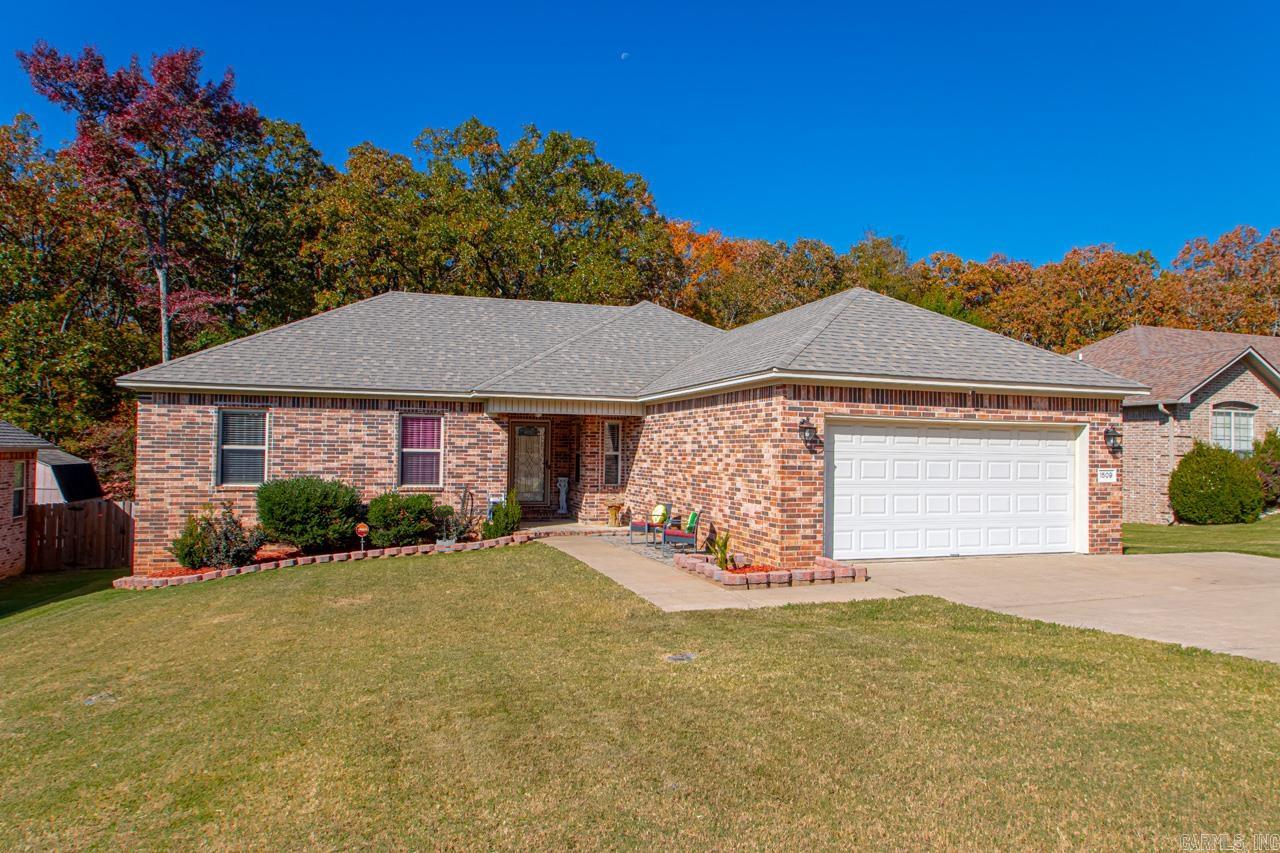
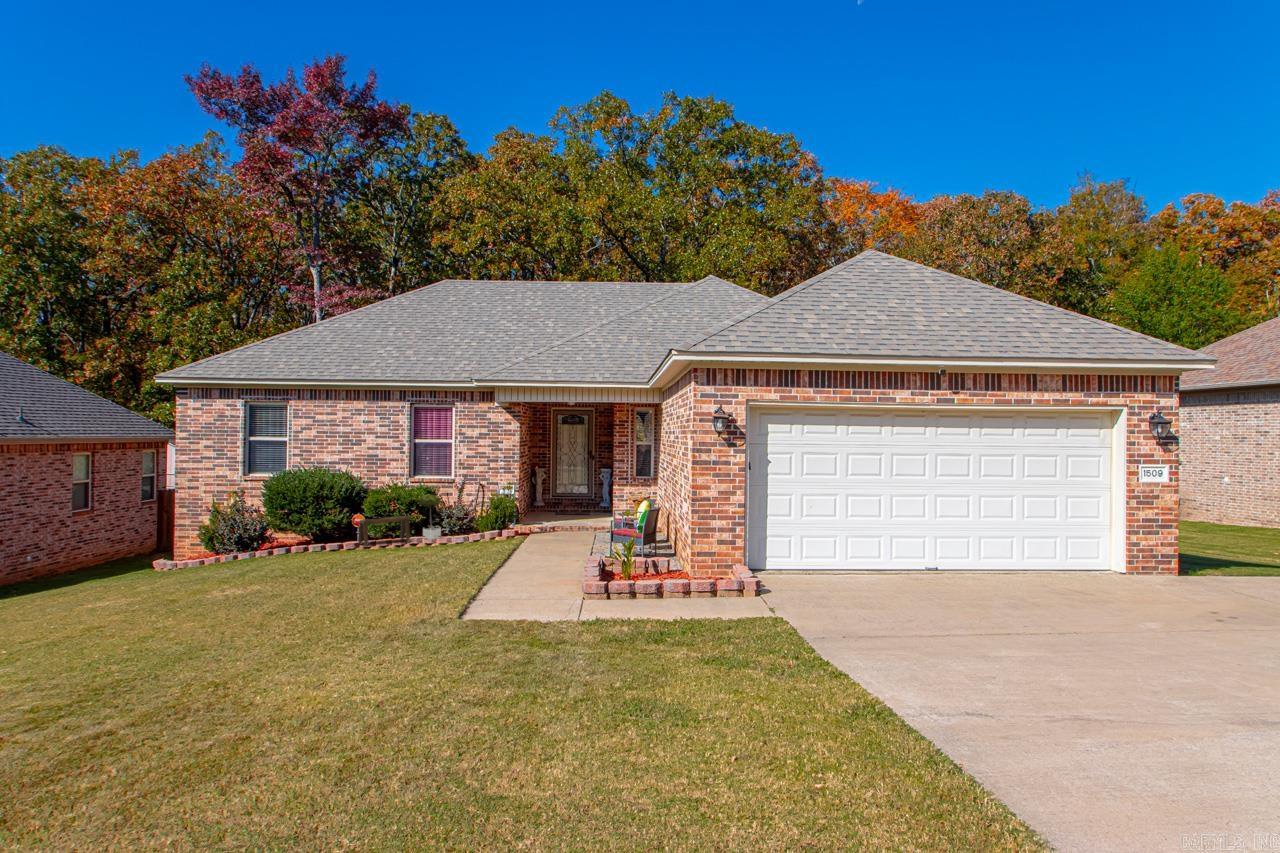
bench: none [380,527,433,559] -> present [359,516,410,547]

